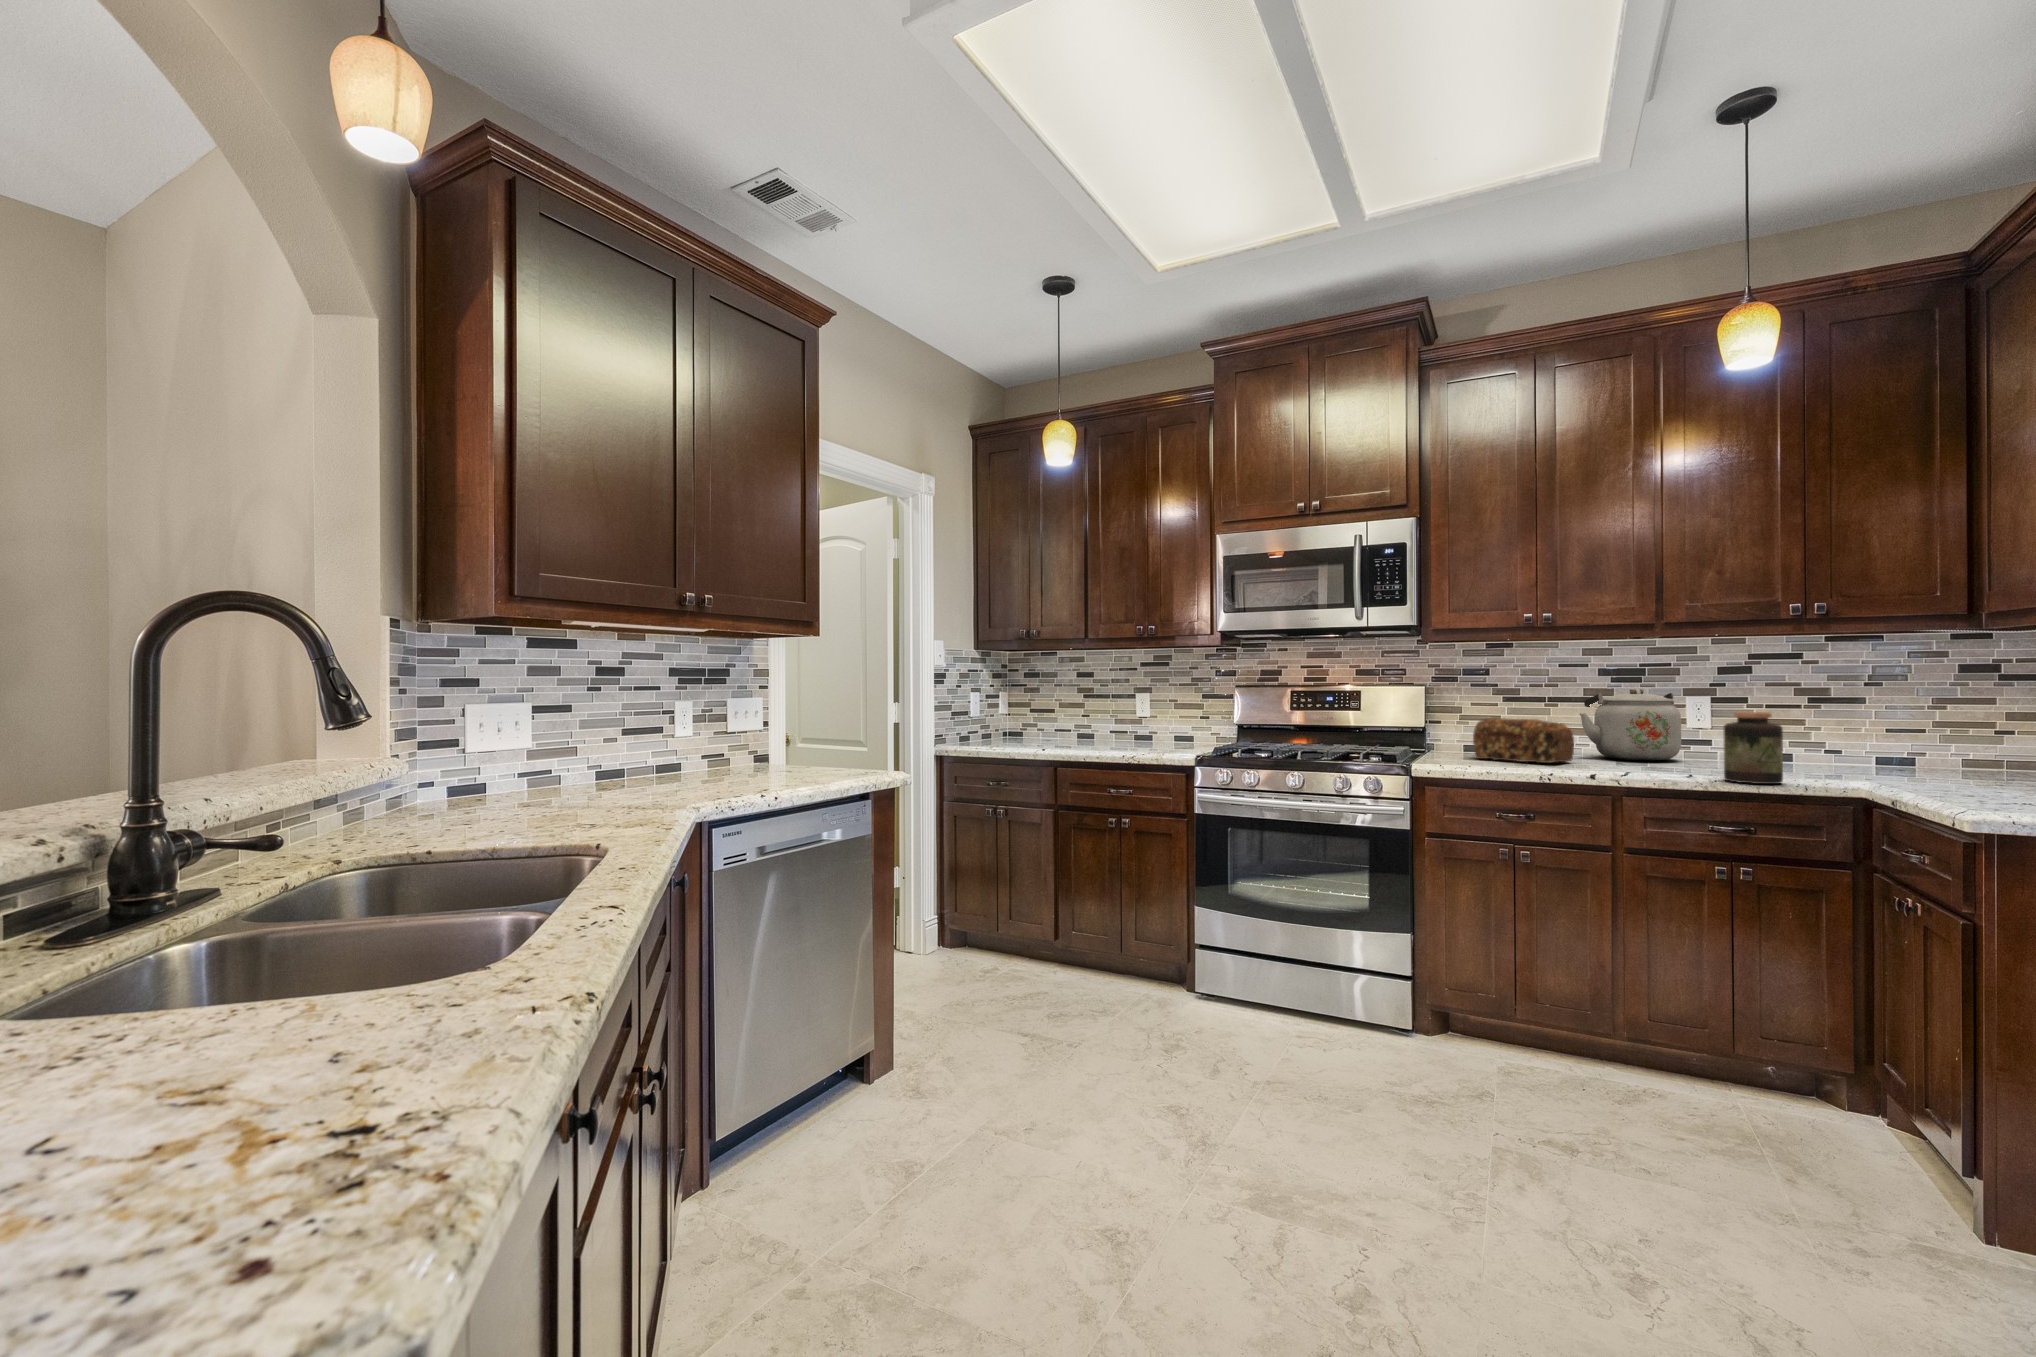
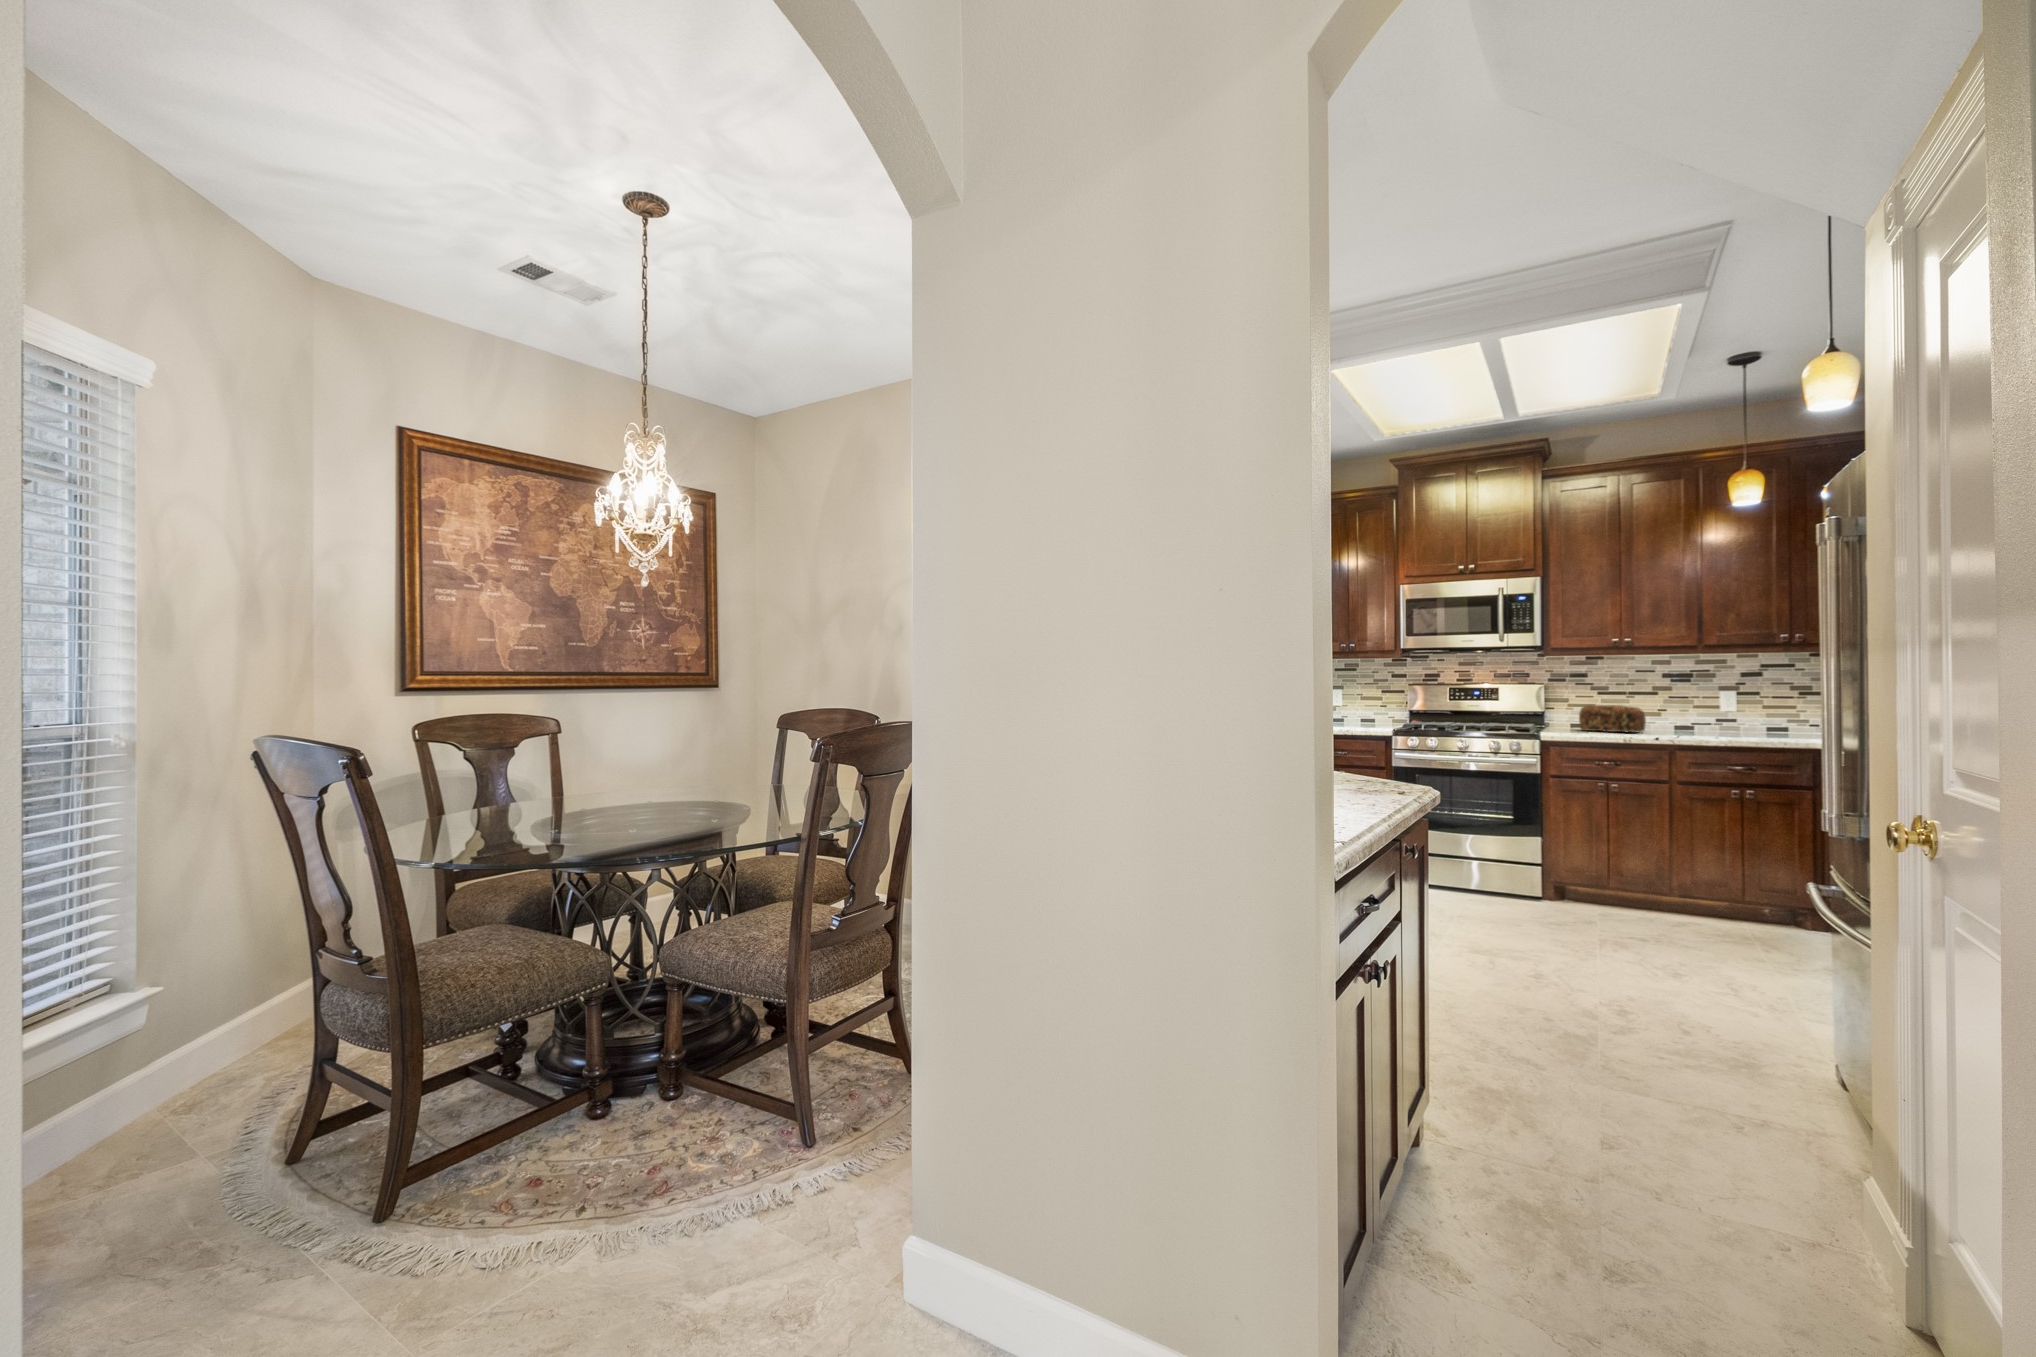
kettle: present [1580,688,1681,760] -> none [1649,686,1716,731]
jar: present [1724,712,1783,784] -> none [1737,699,1771,741]

